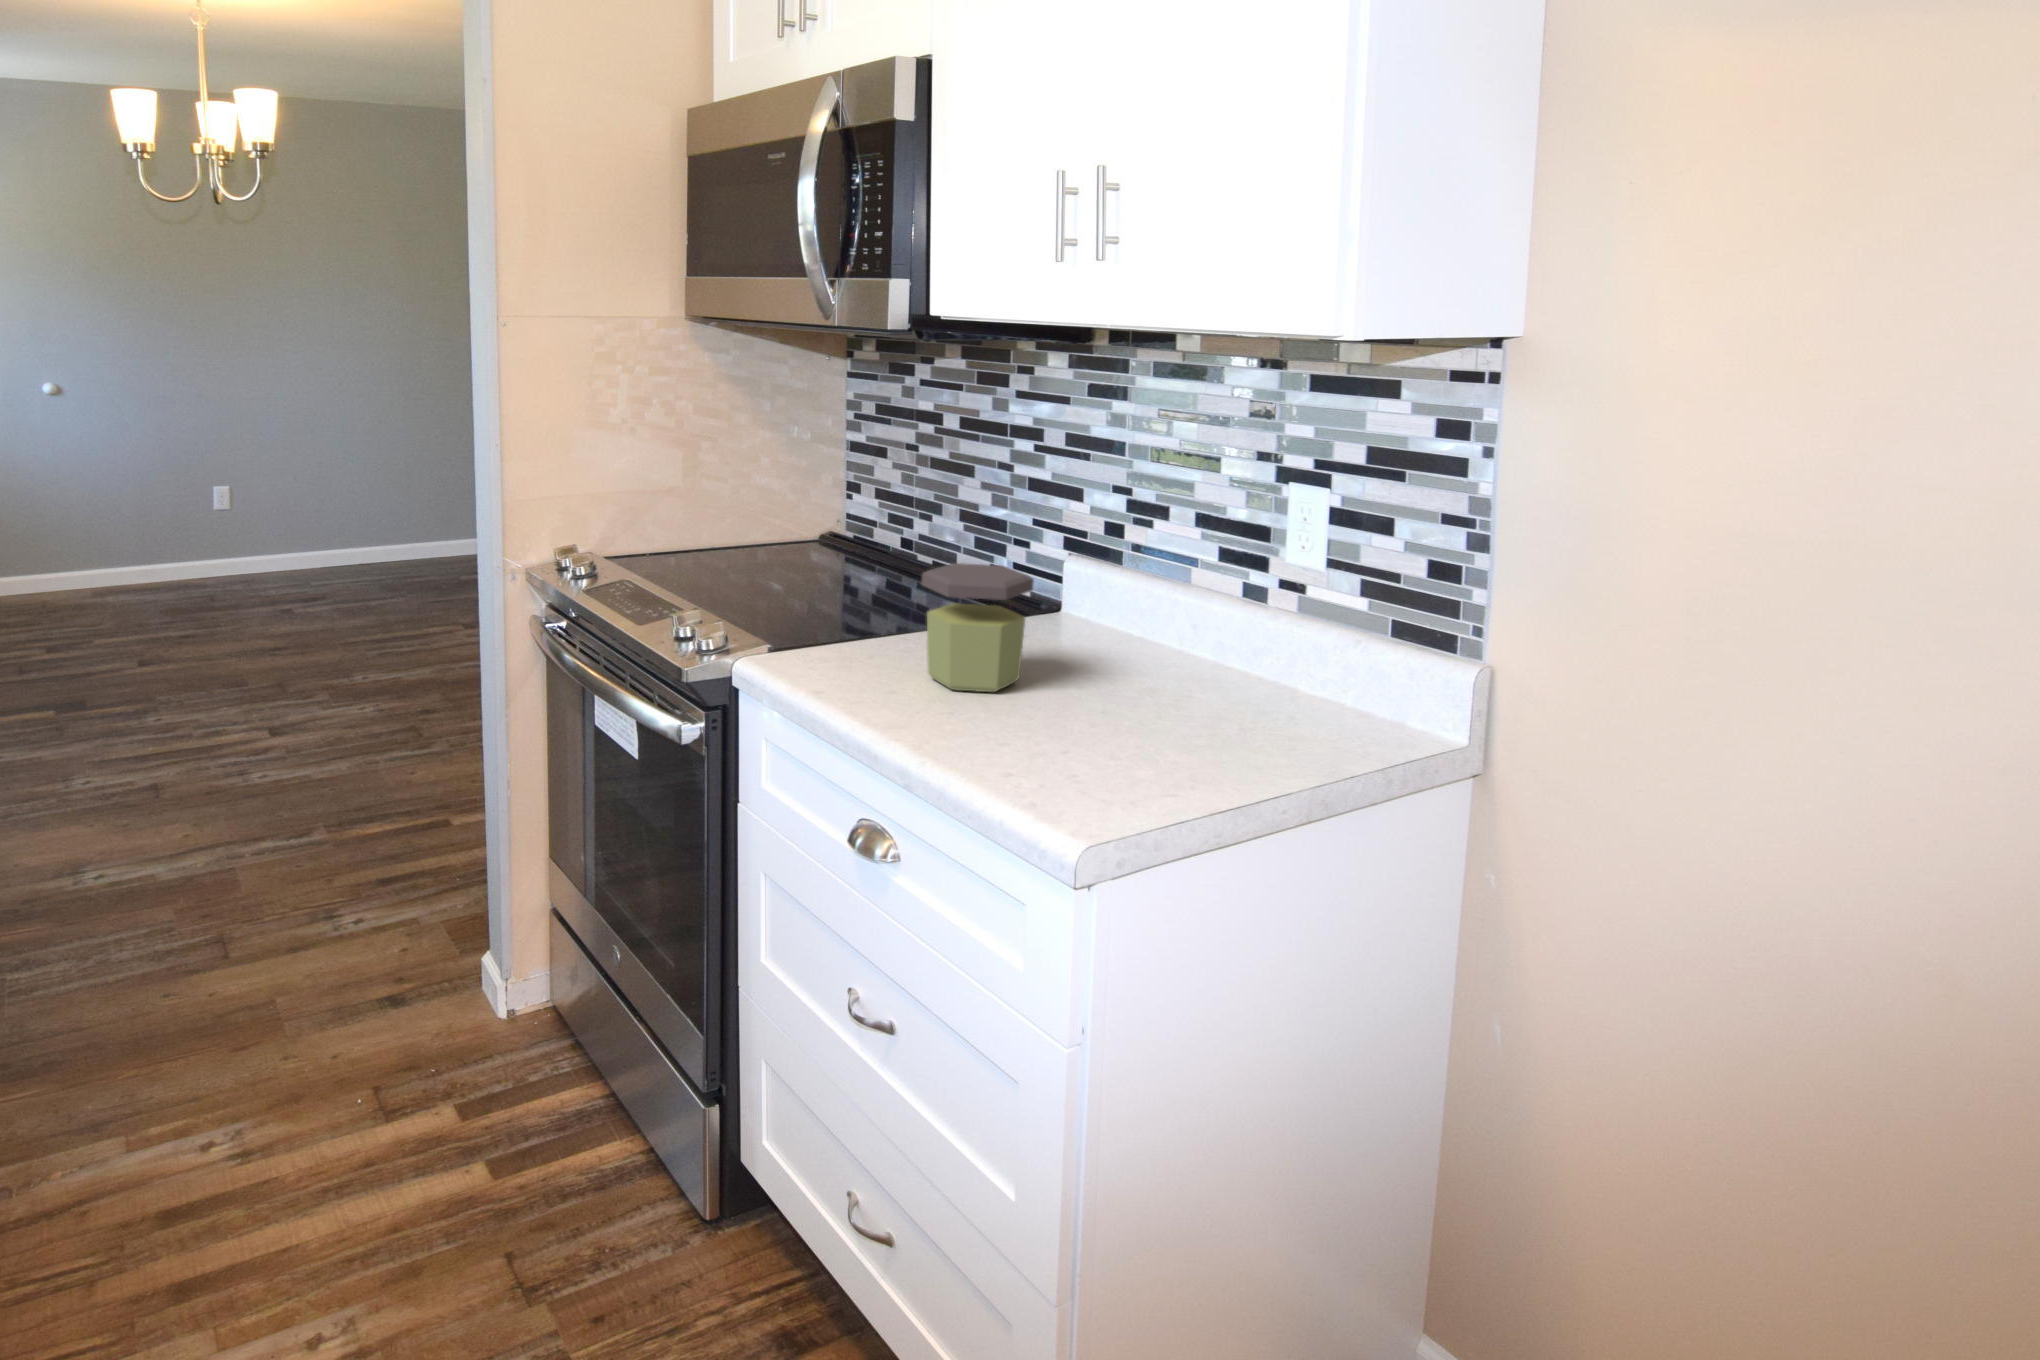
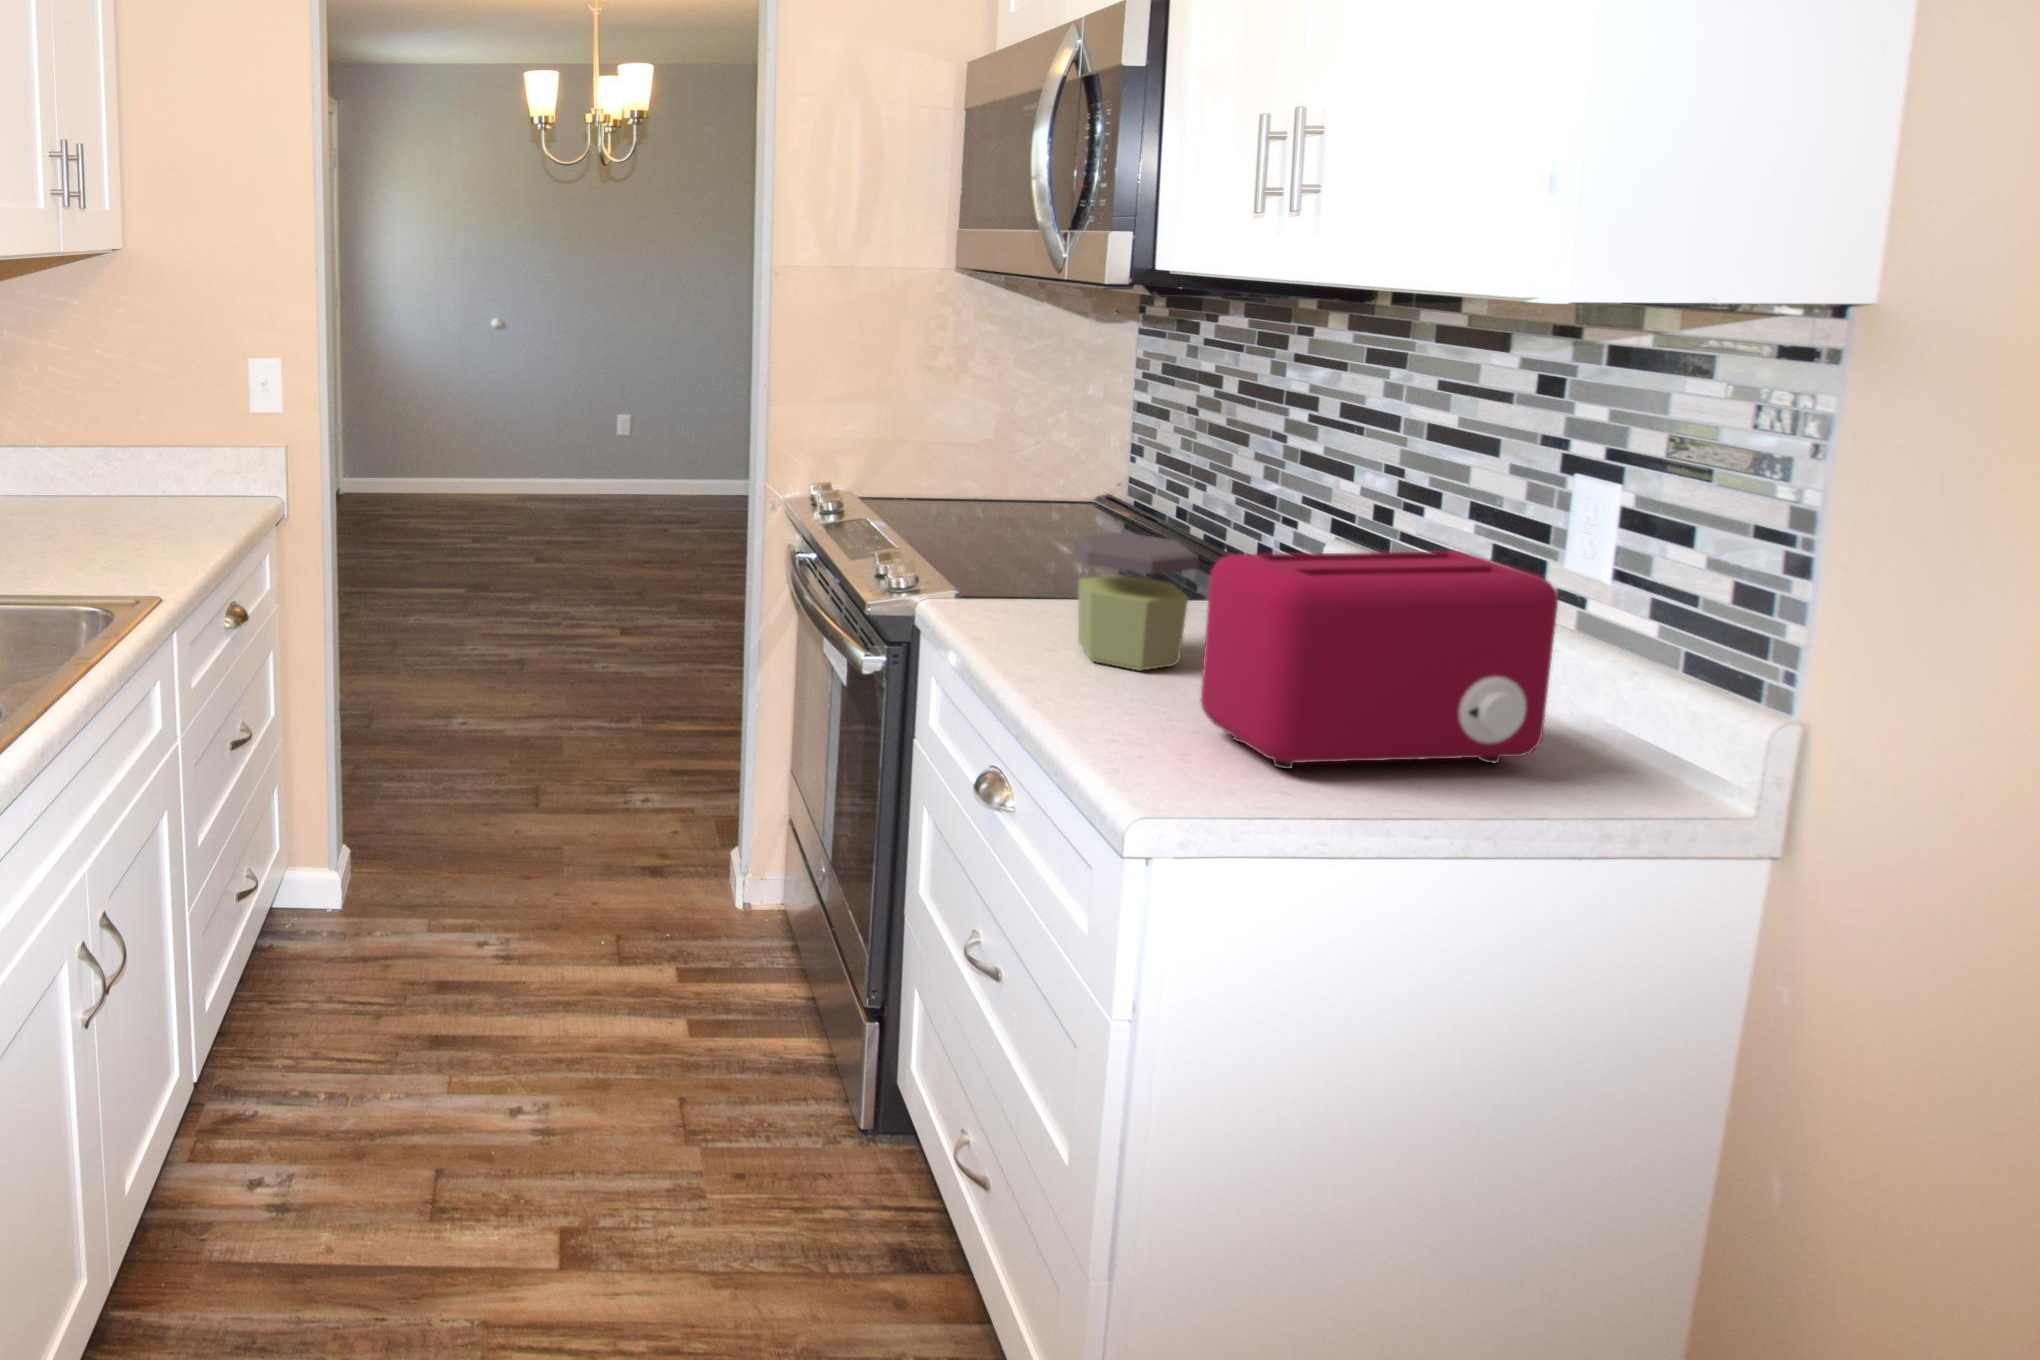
toaster: none [1089,553,1333,765] -> present [1200,551,1558,769]

